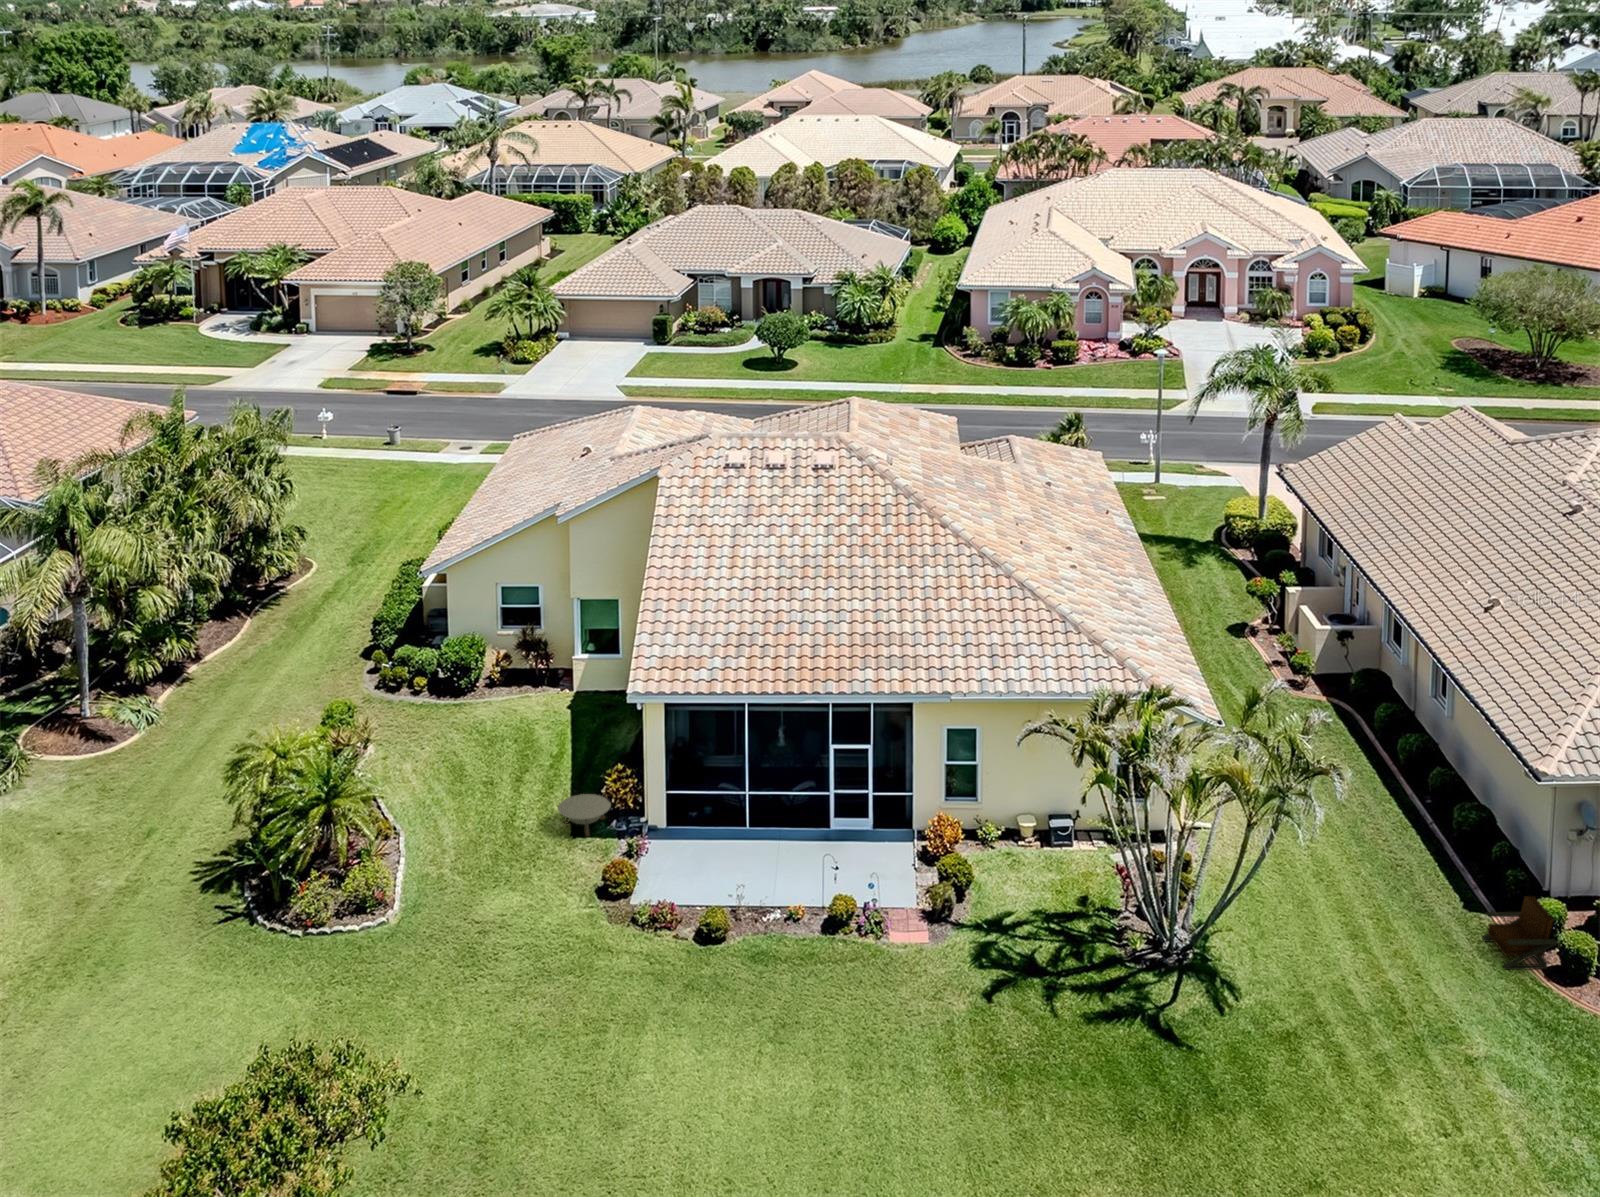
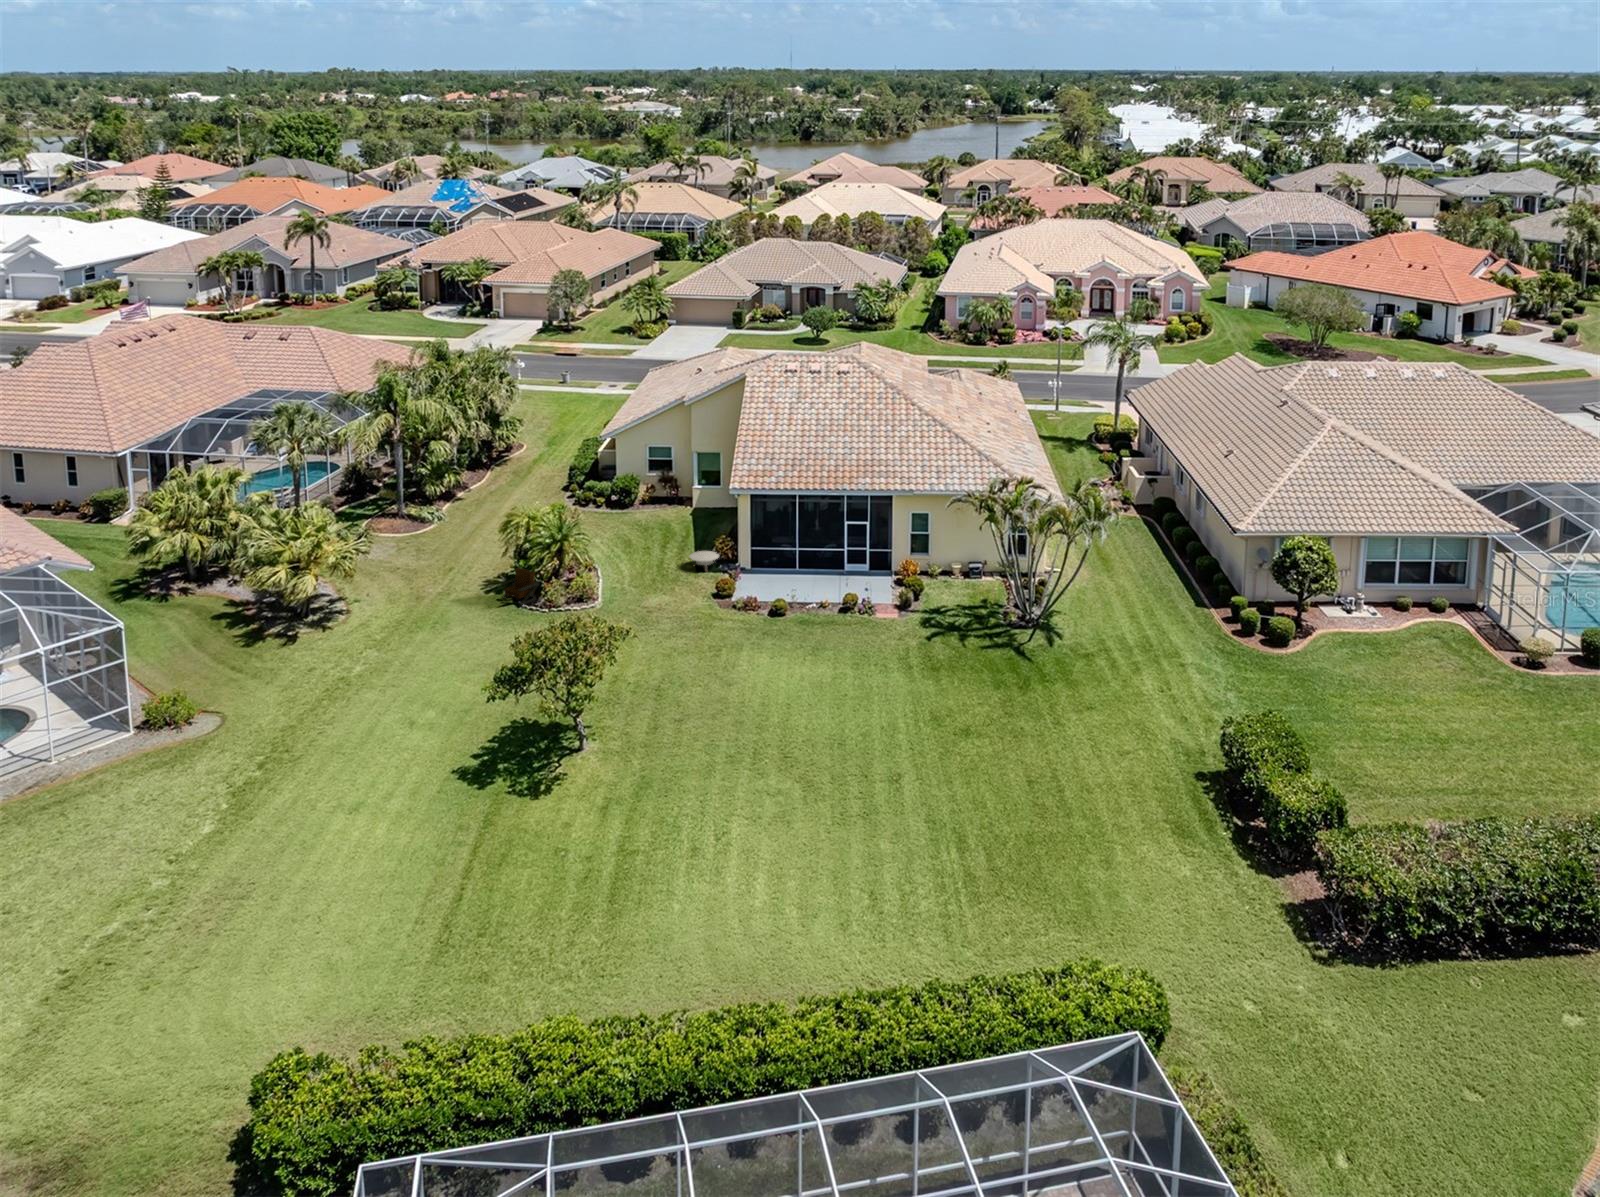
lounge chair: present [1482,896,1557,970] -> present [502,567,539,605]

